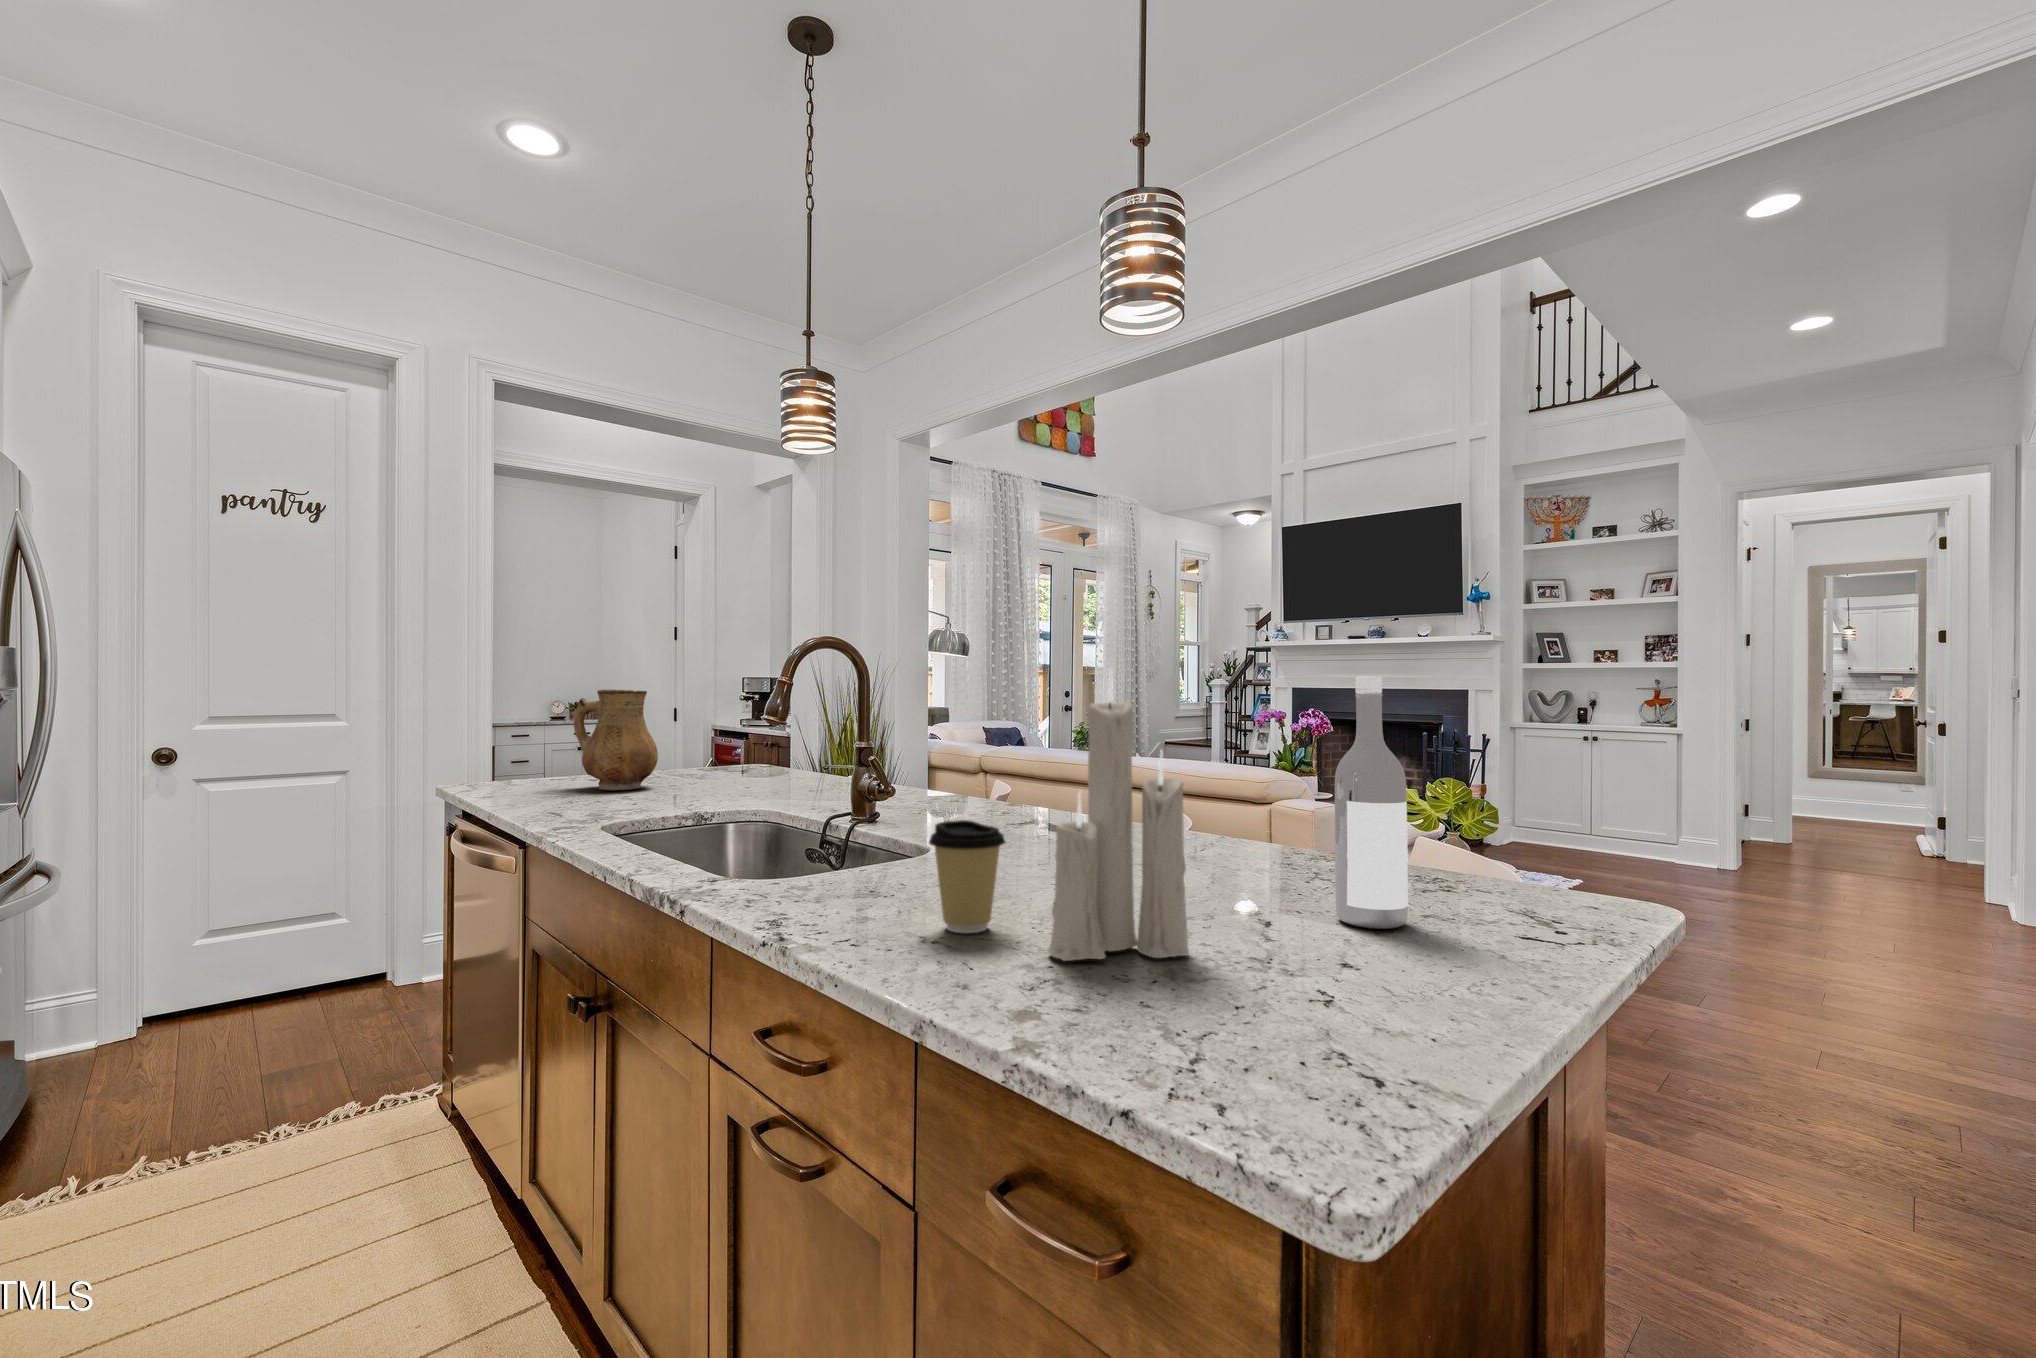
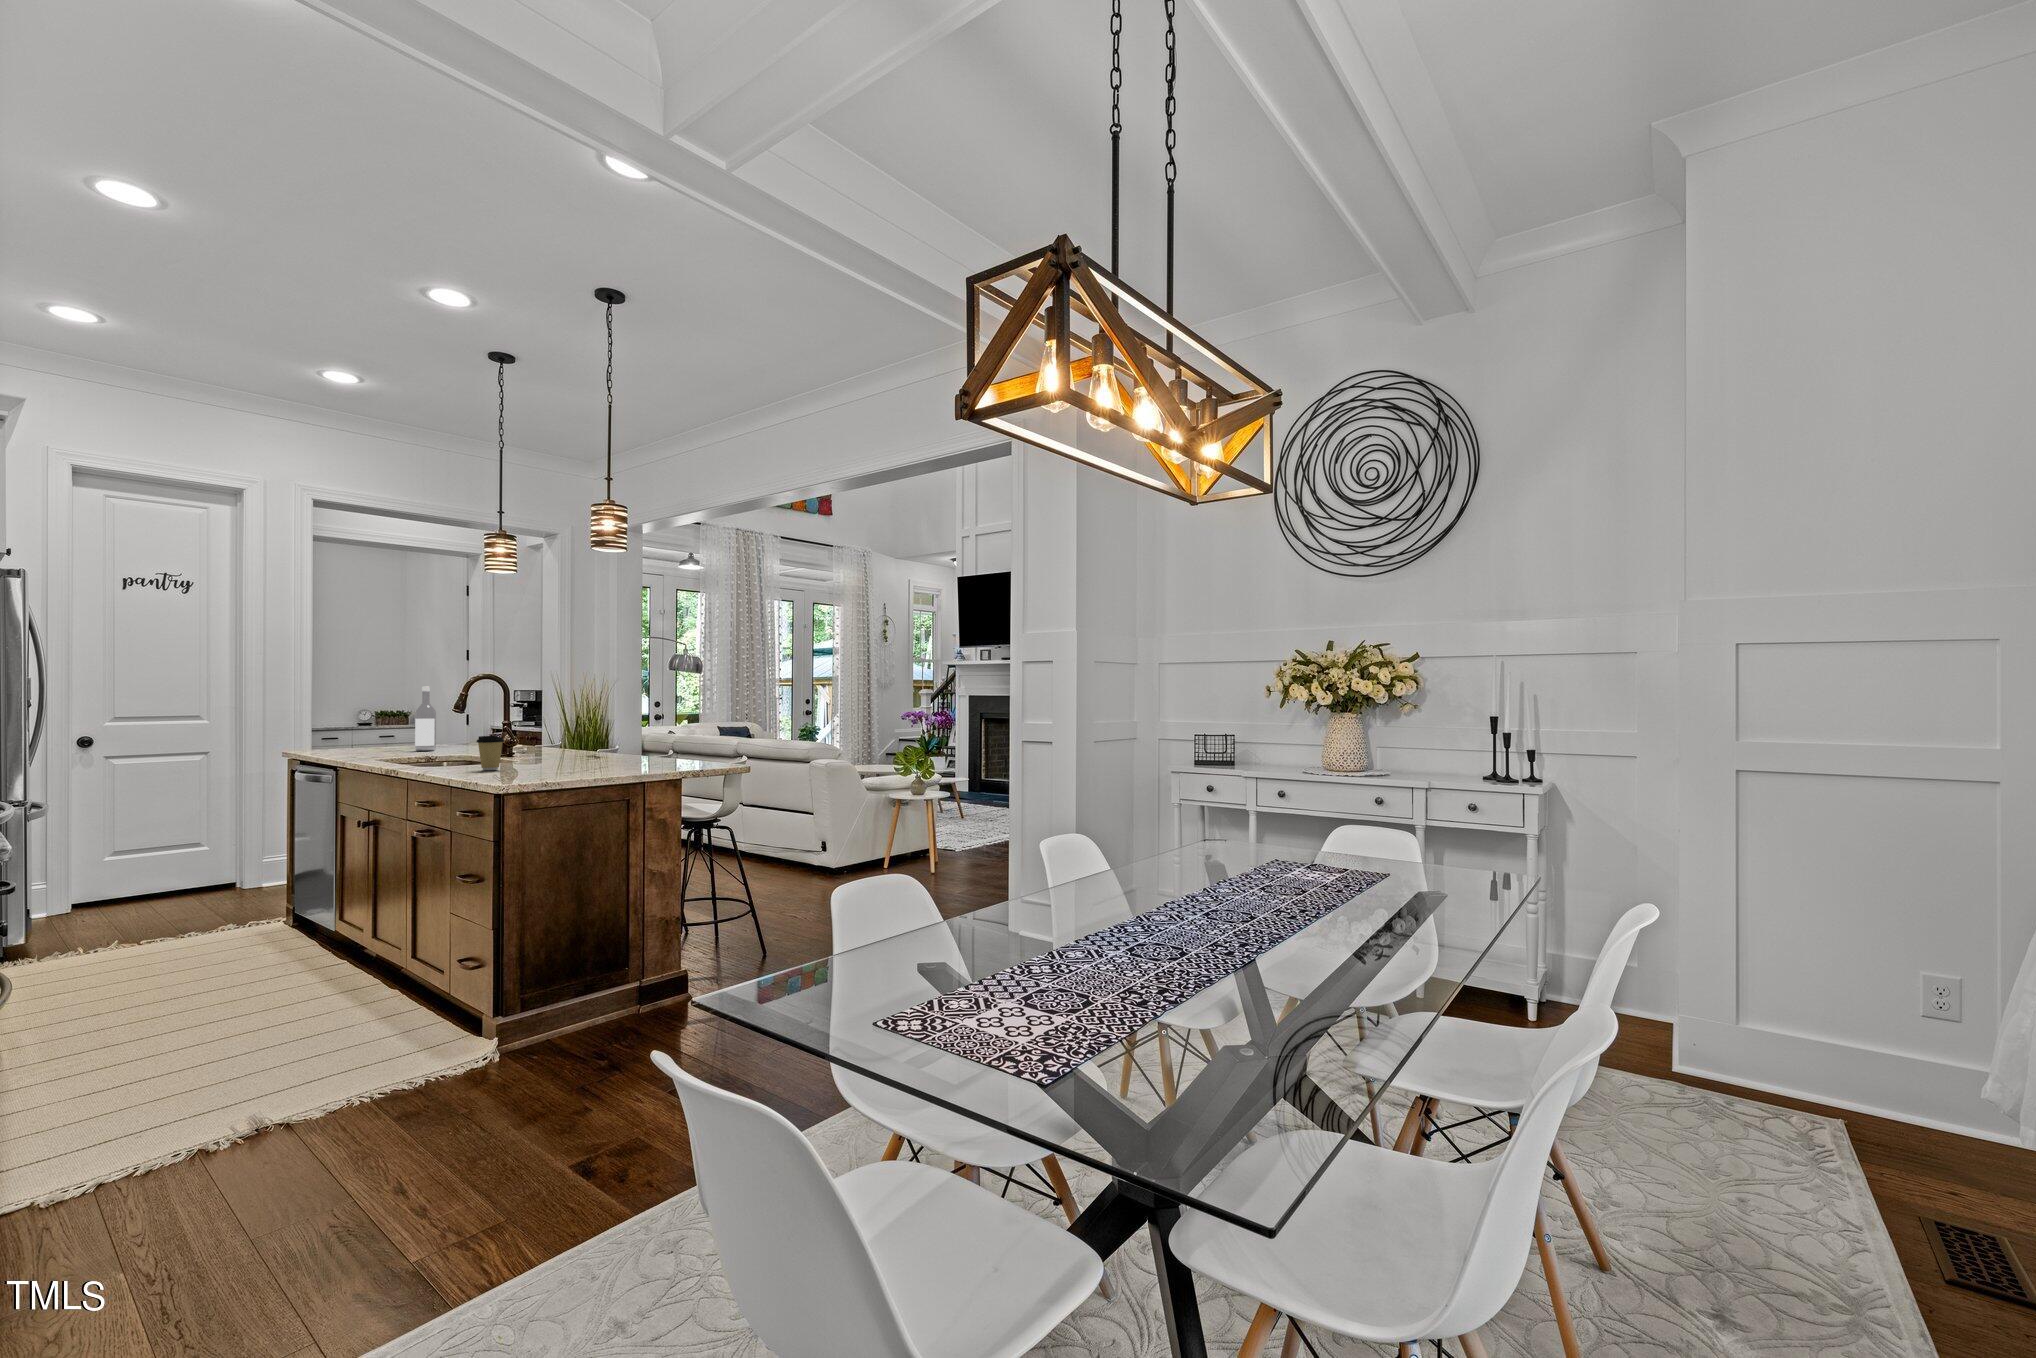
candle: present [1048,670,1189,961] -> none [505,681,554,772]
wine bottle: present [1335,676,1408,929] -> present [415,687,436,751]
ceramic pitcher: present [573,690,658,790] -> none [363,697,412,750]

